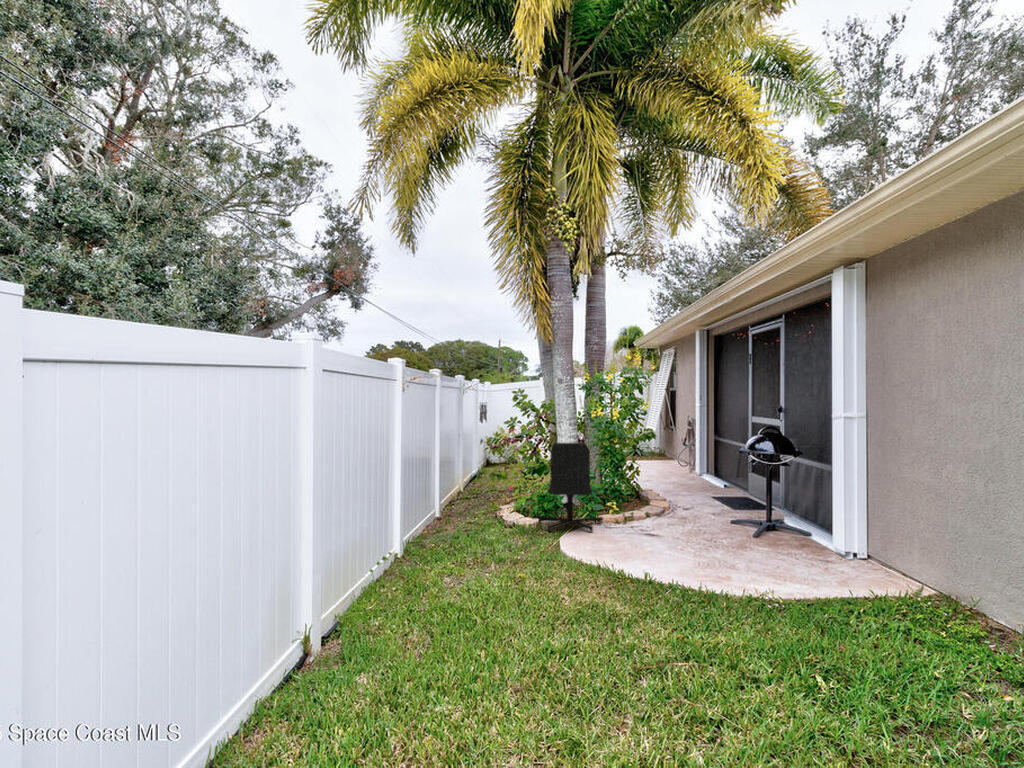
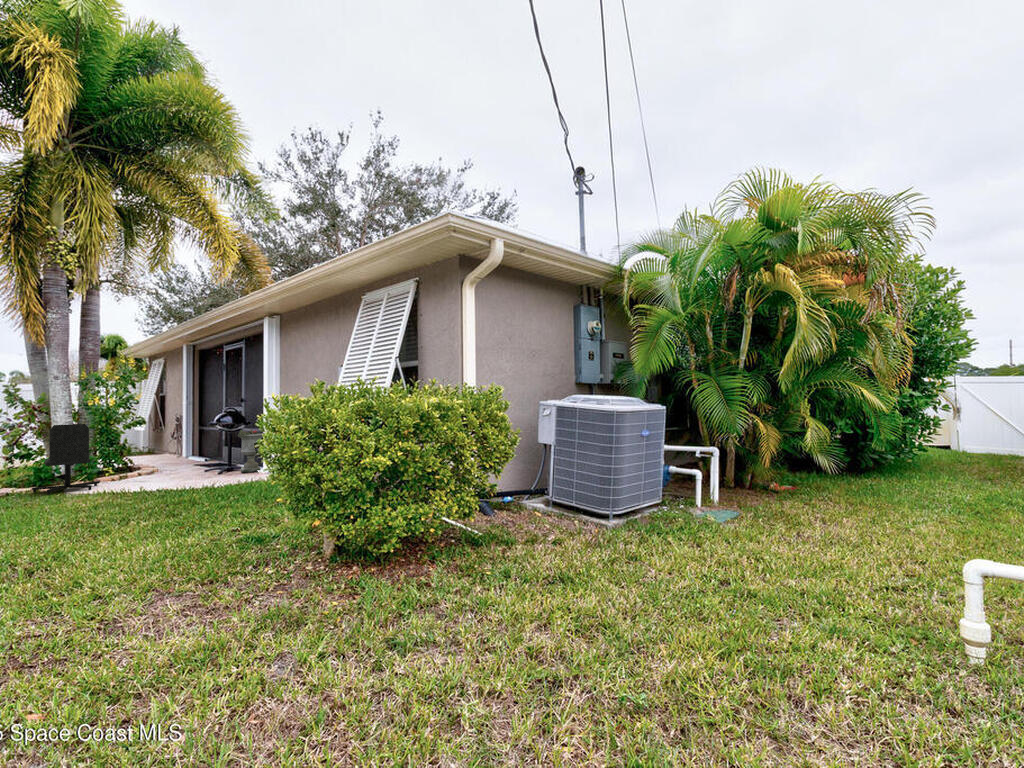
planter: none [782,466,827,542] -> present [238,430,262,472]

